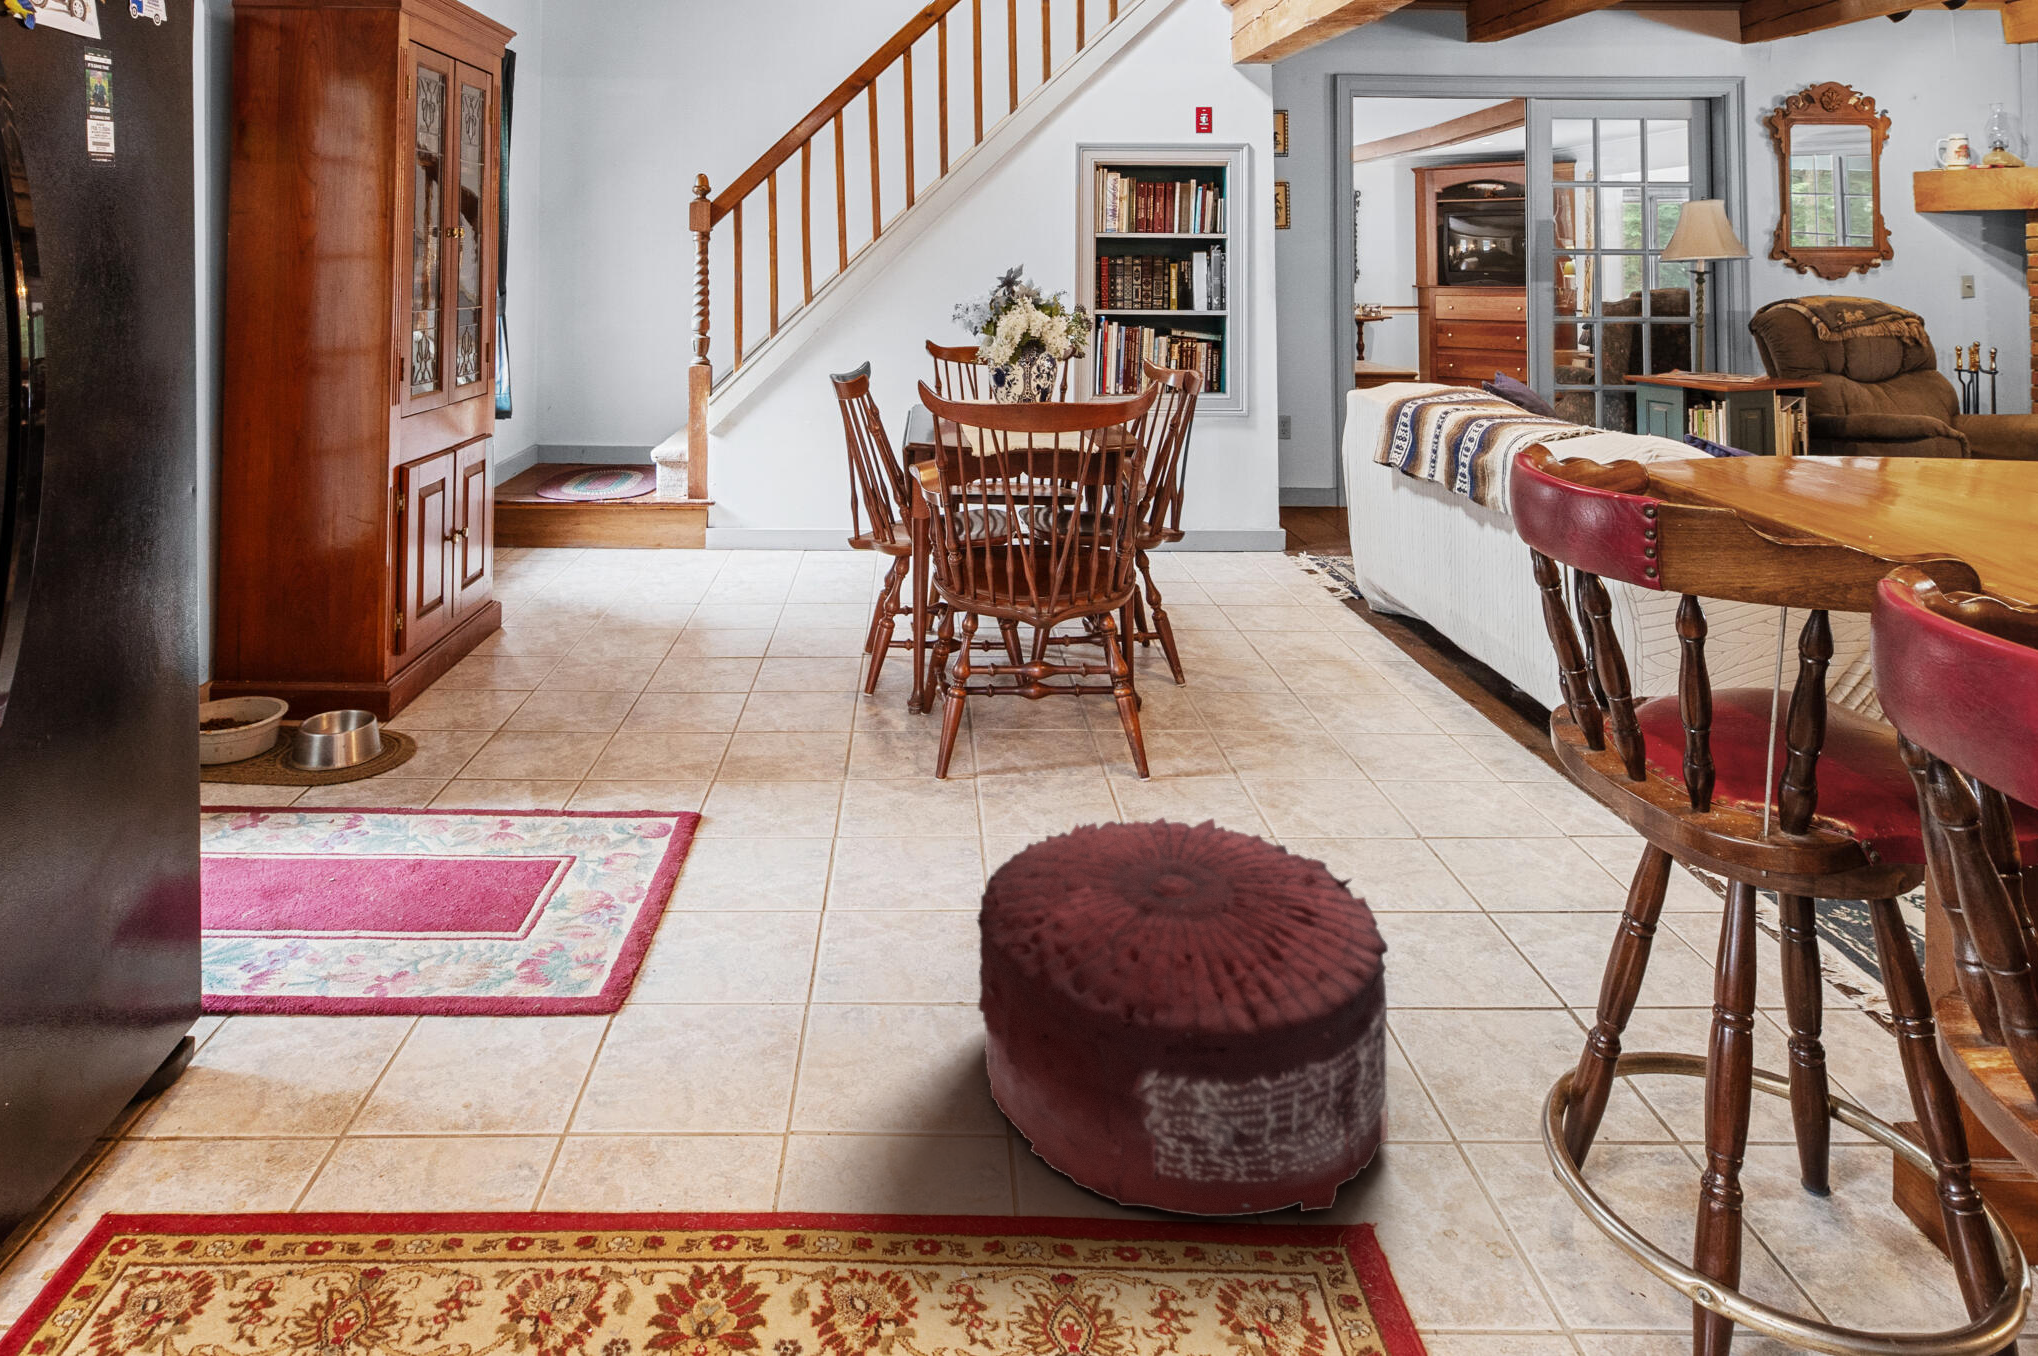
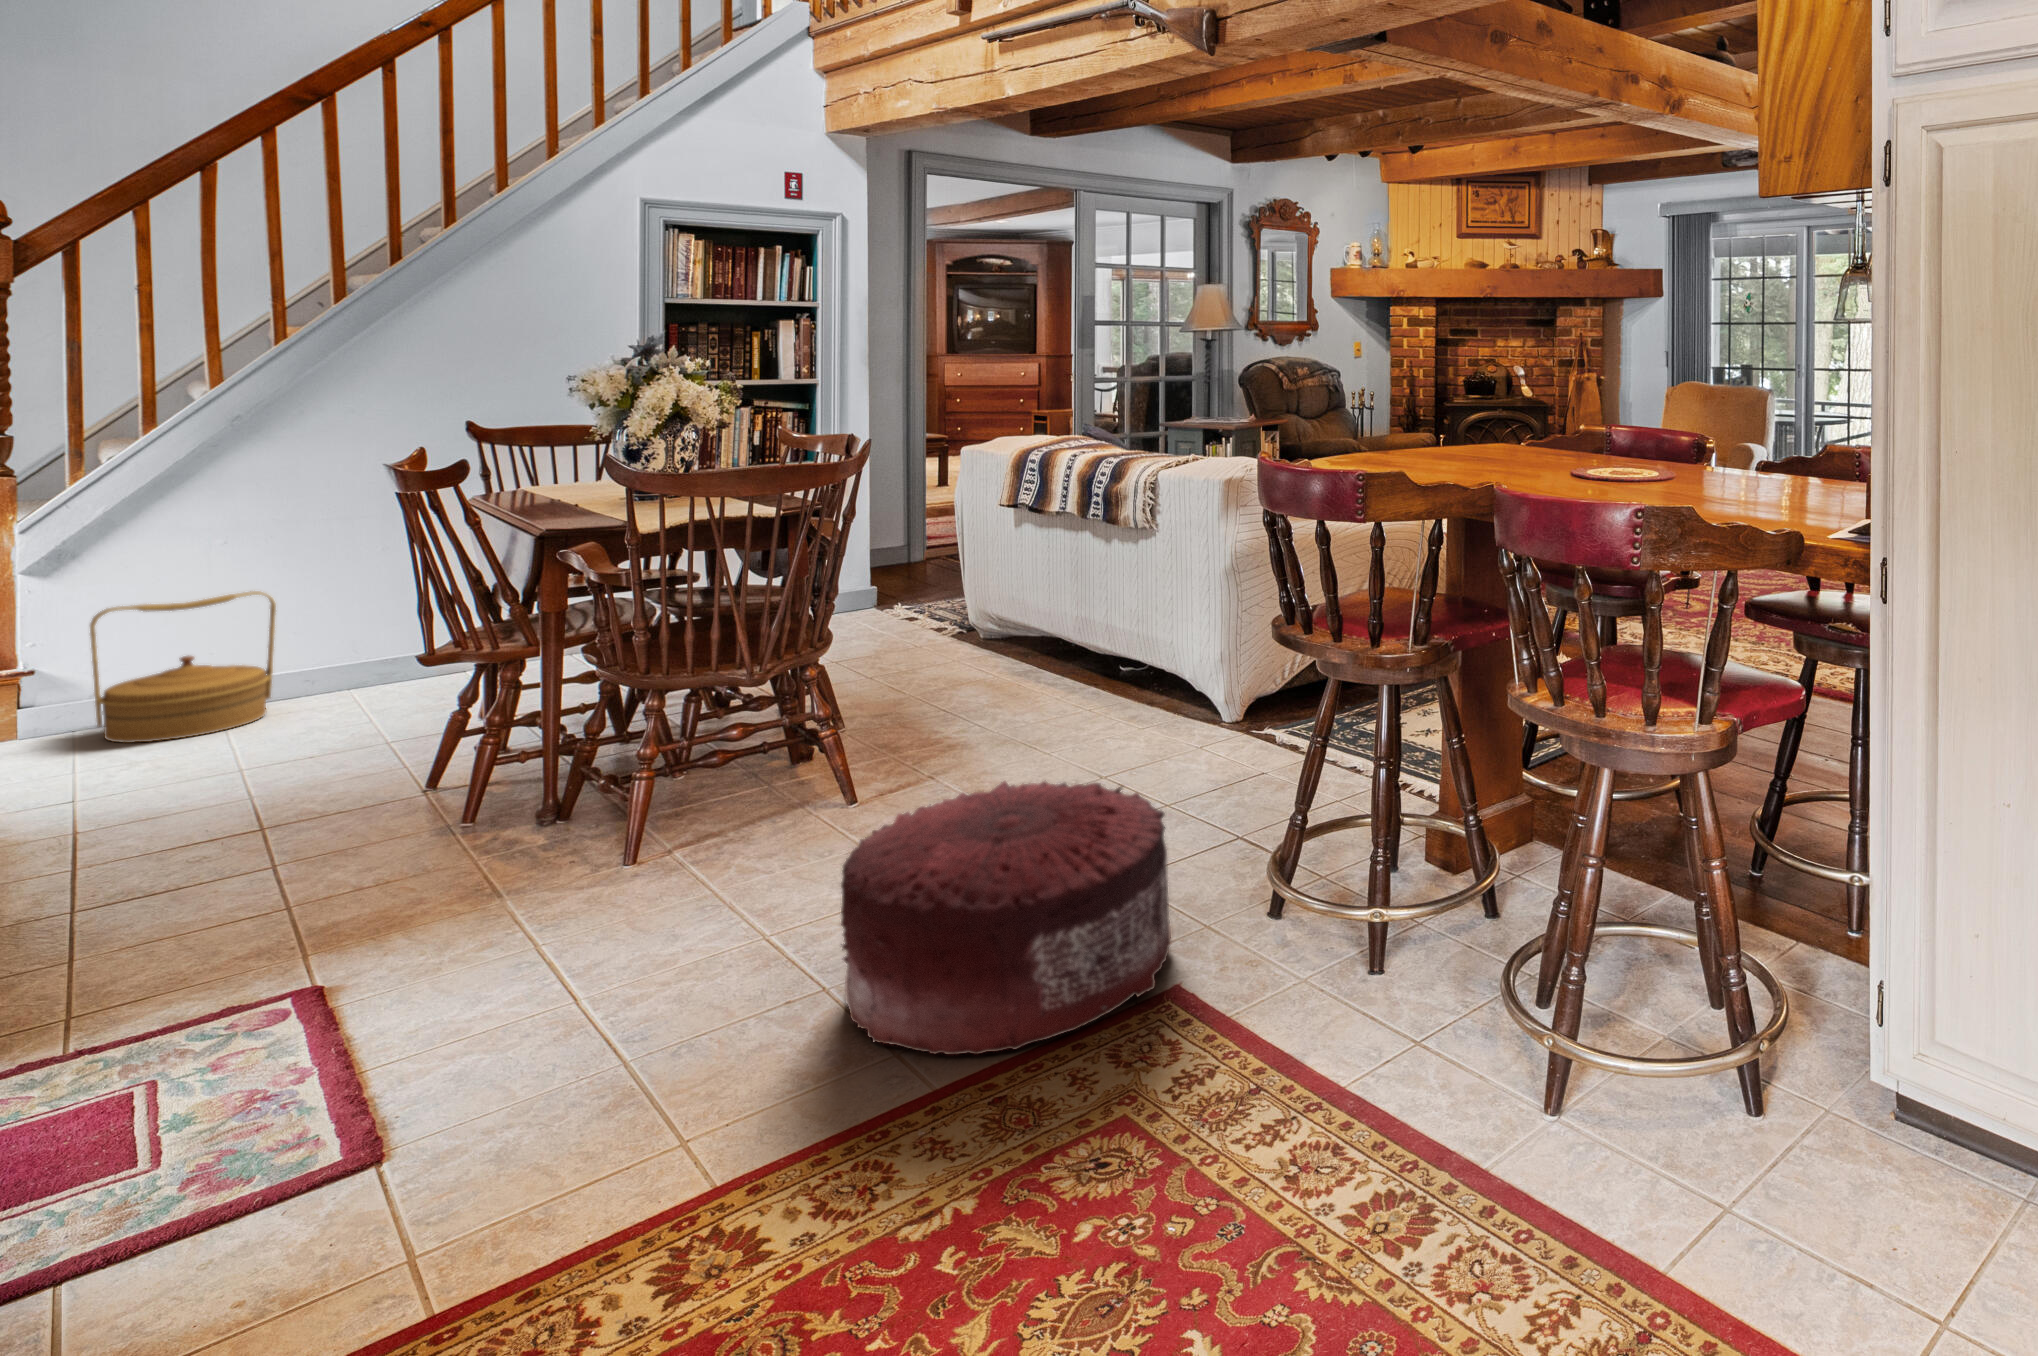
woven basket: none [729,467,825,569] -> present [90,591,276,743]

